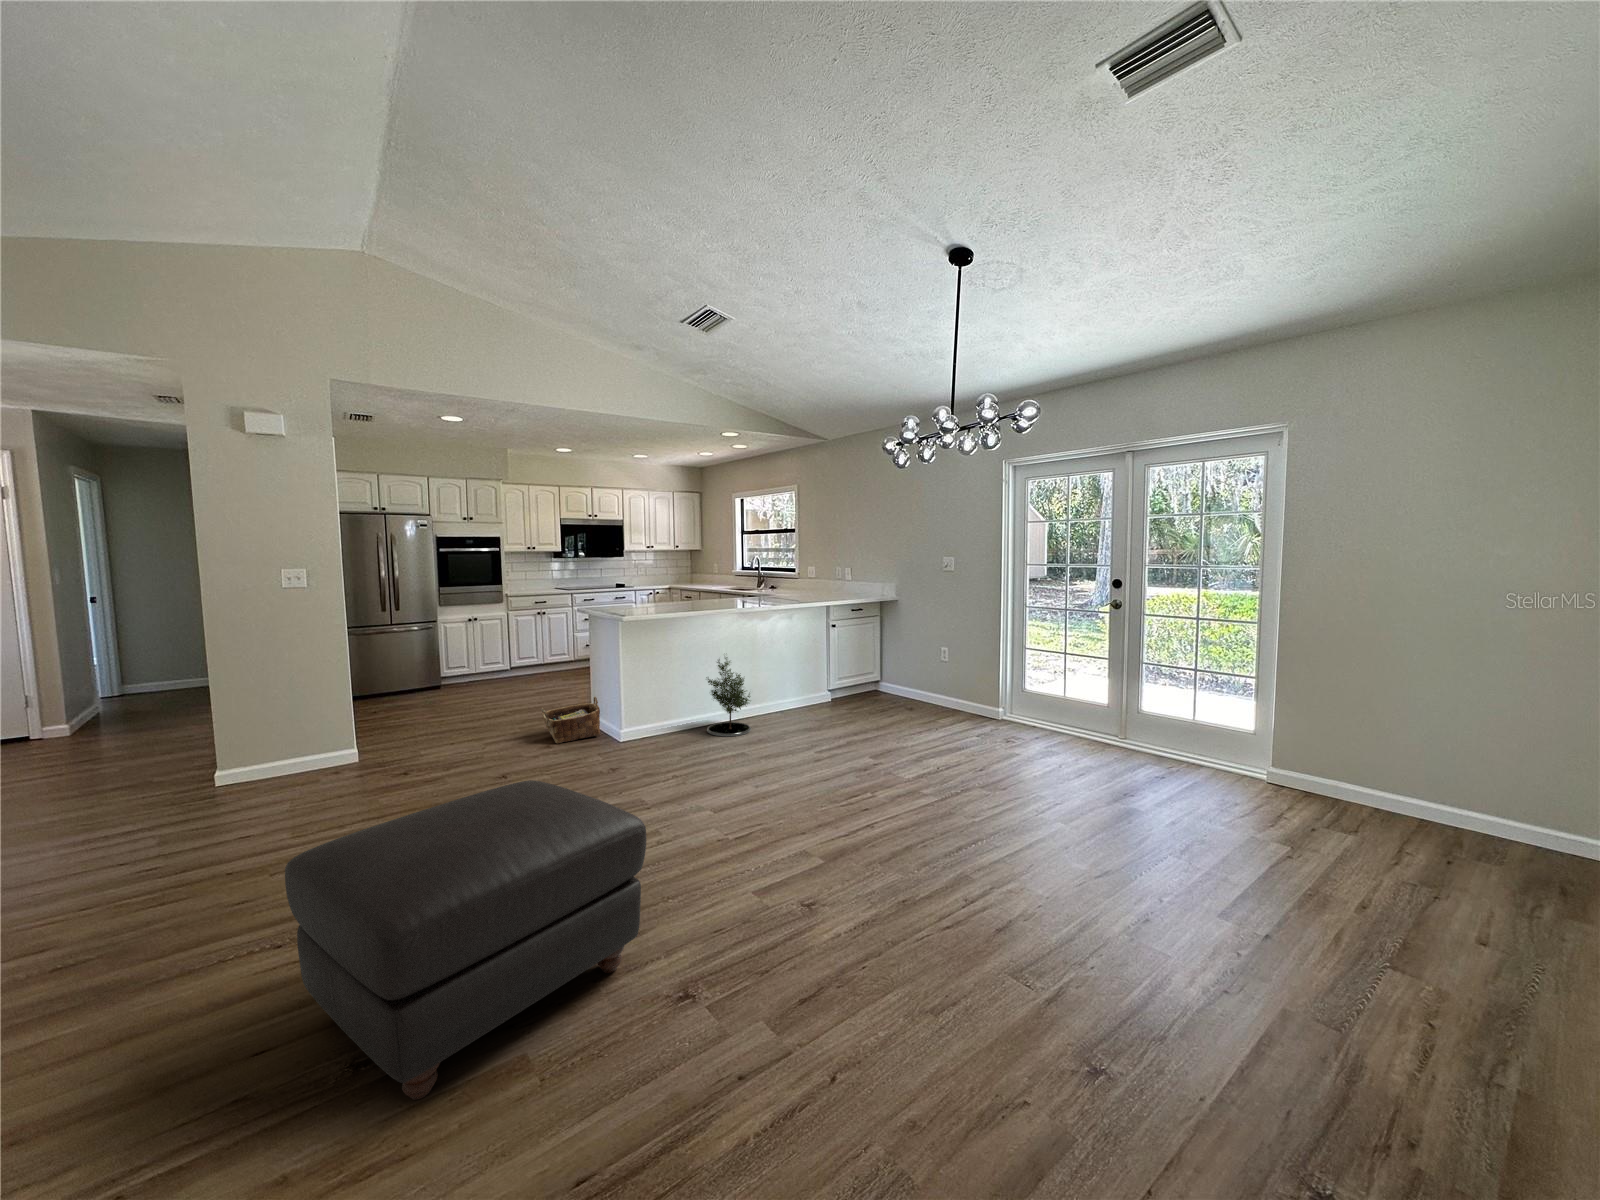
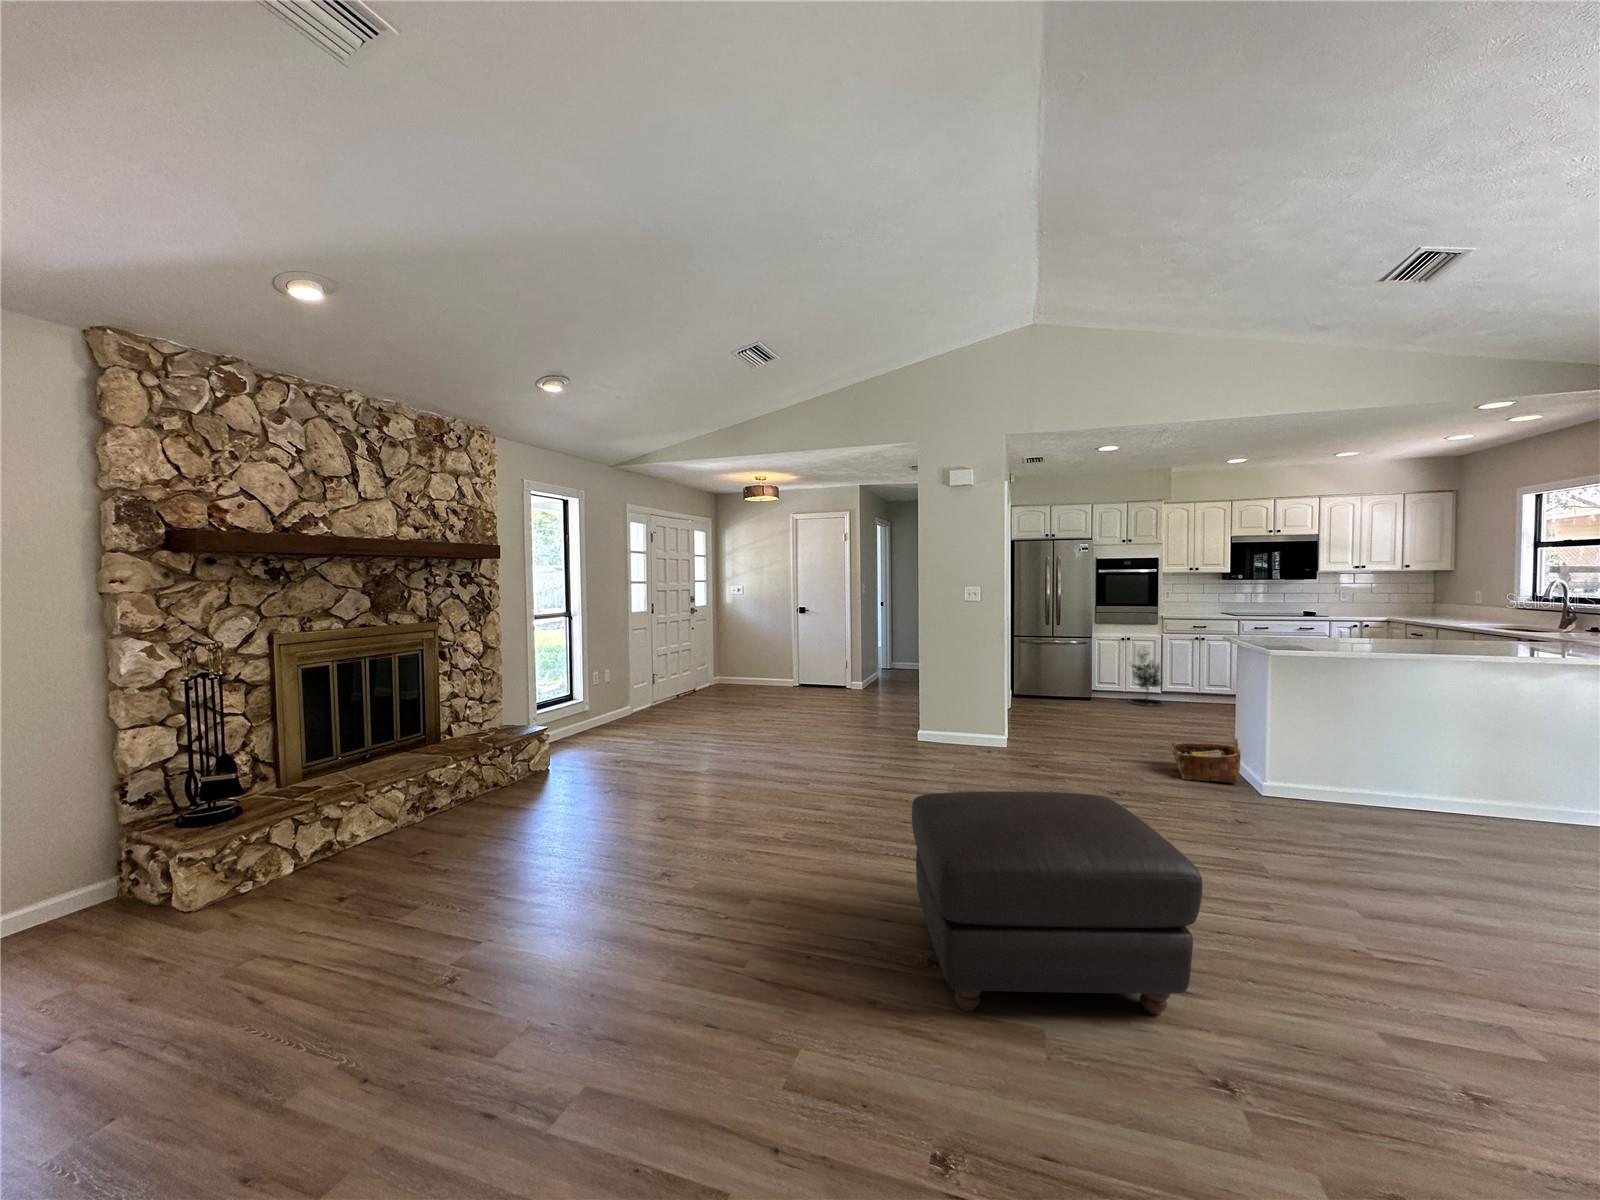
potted tree: present [707,657,751,737] -> present [1129,650,1164,706]

